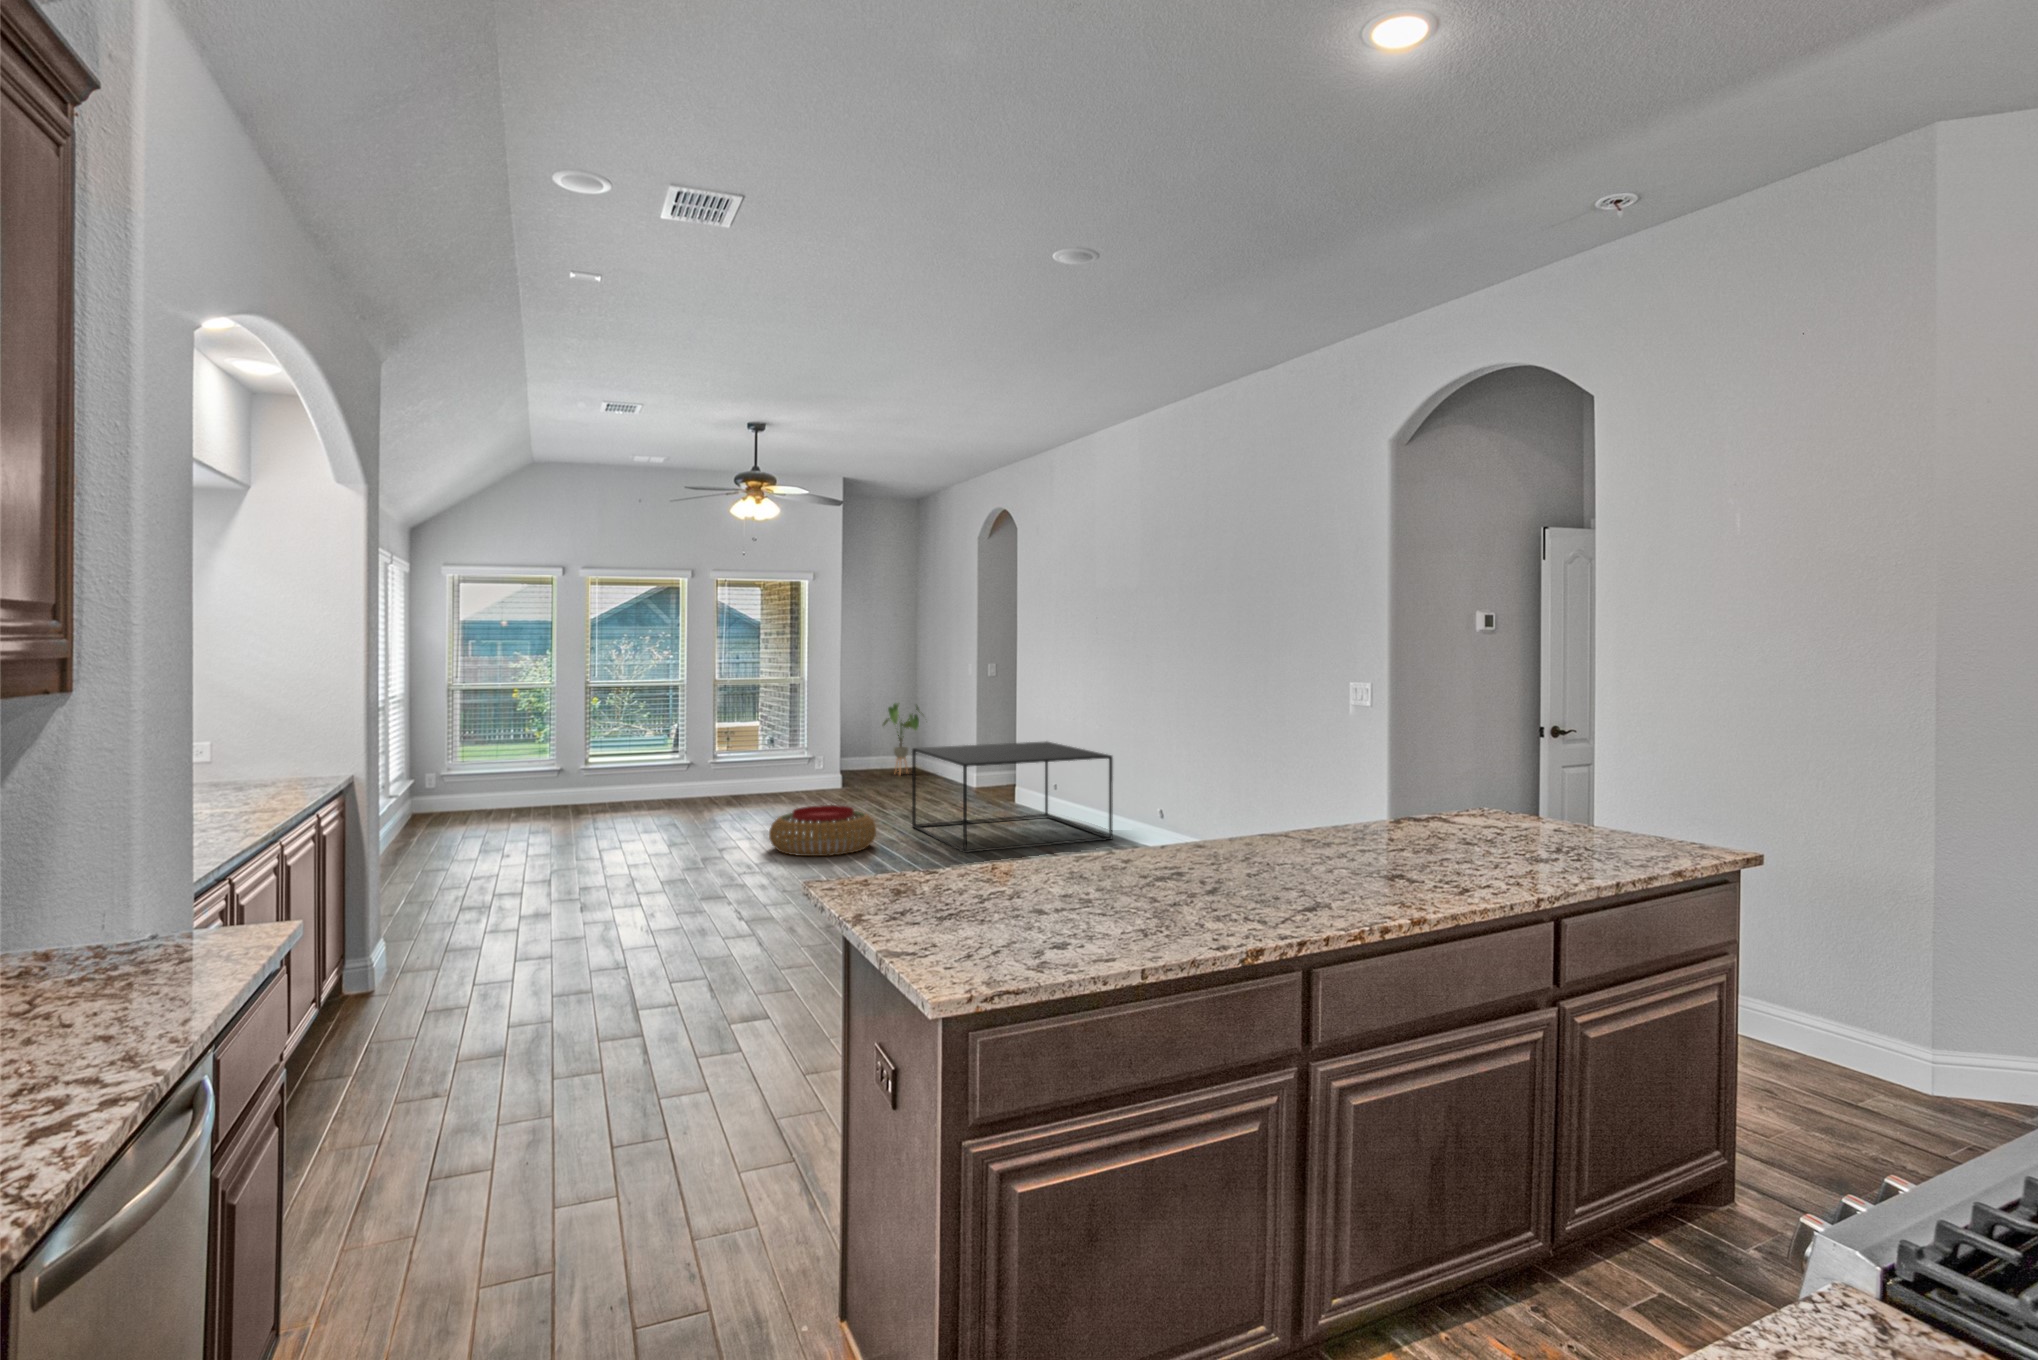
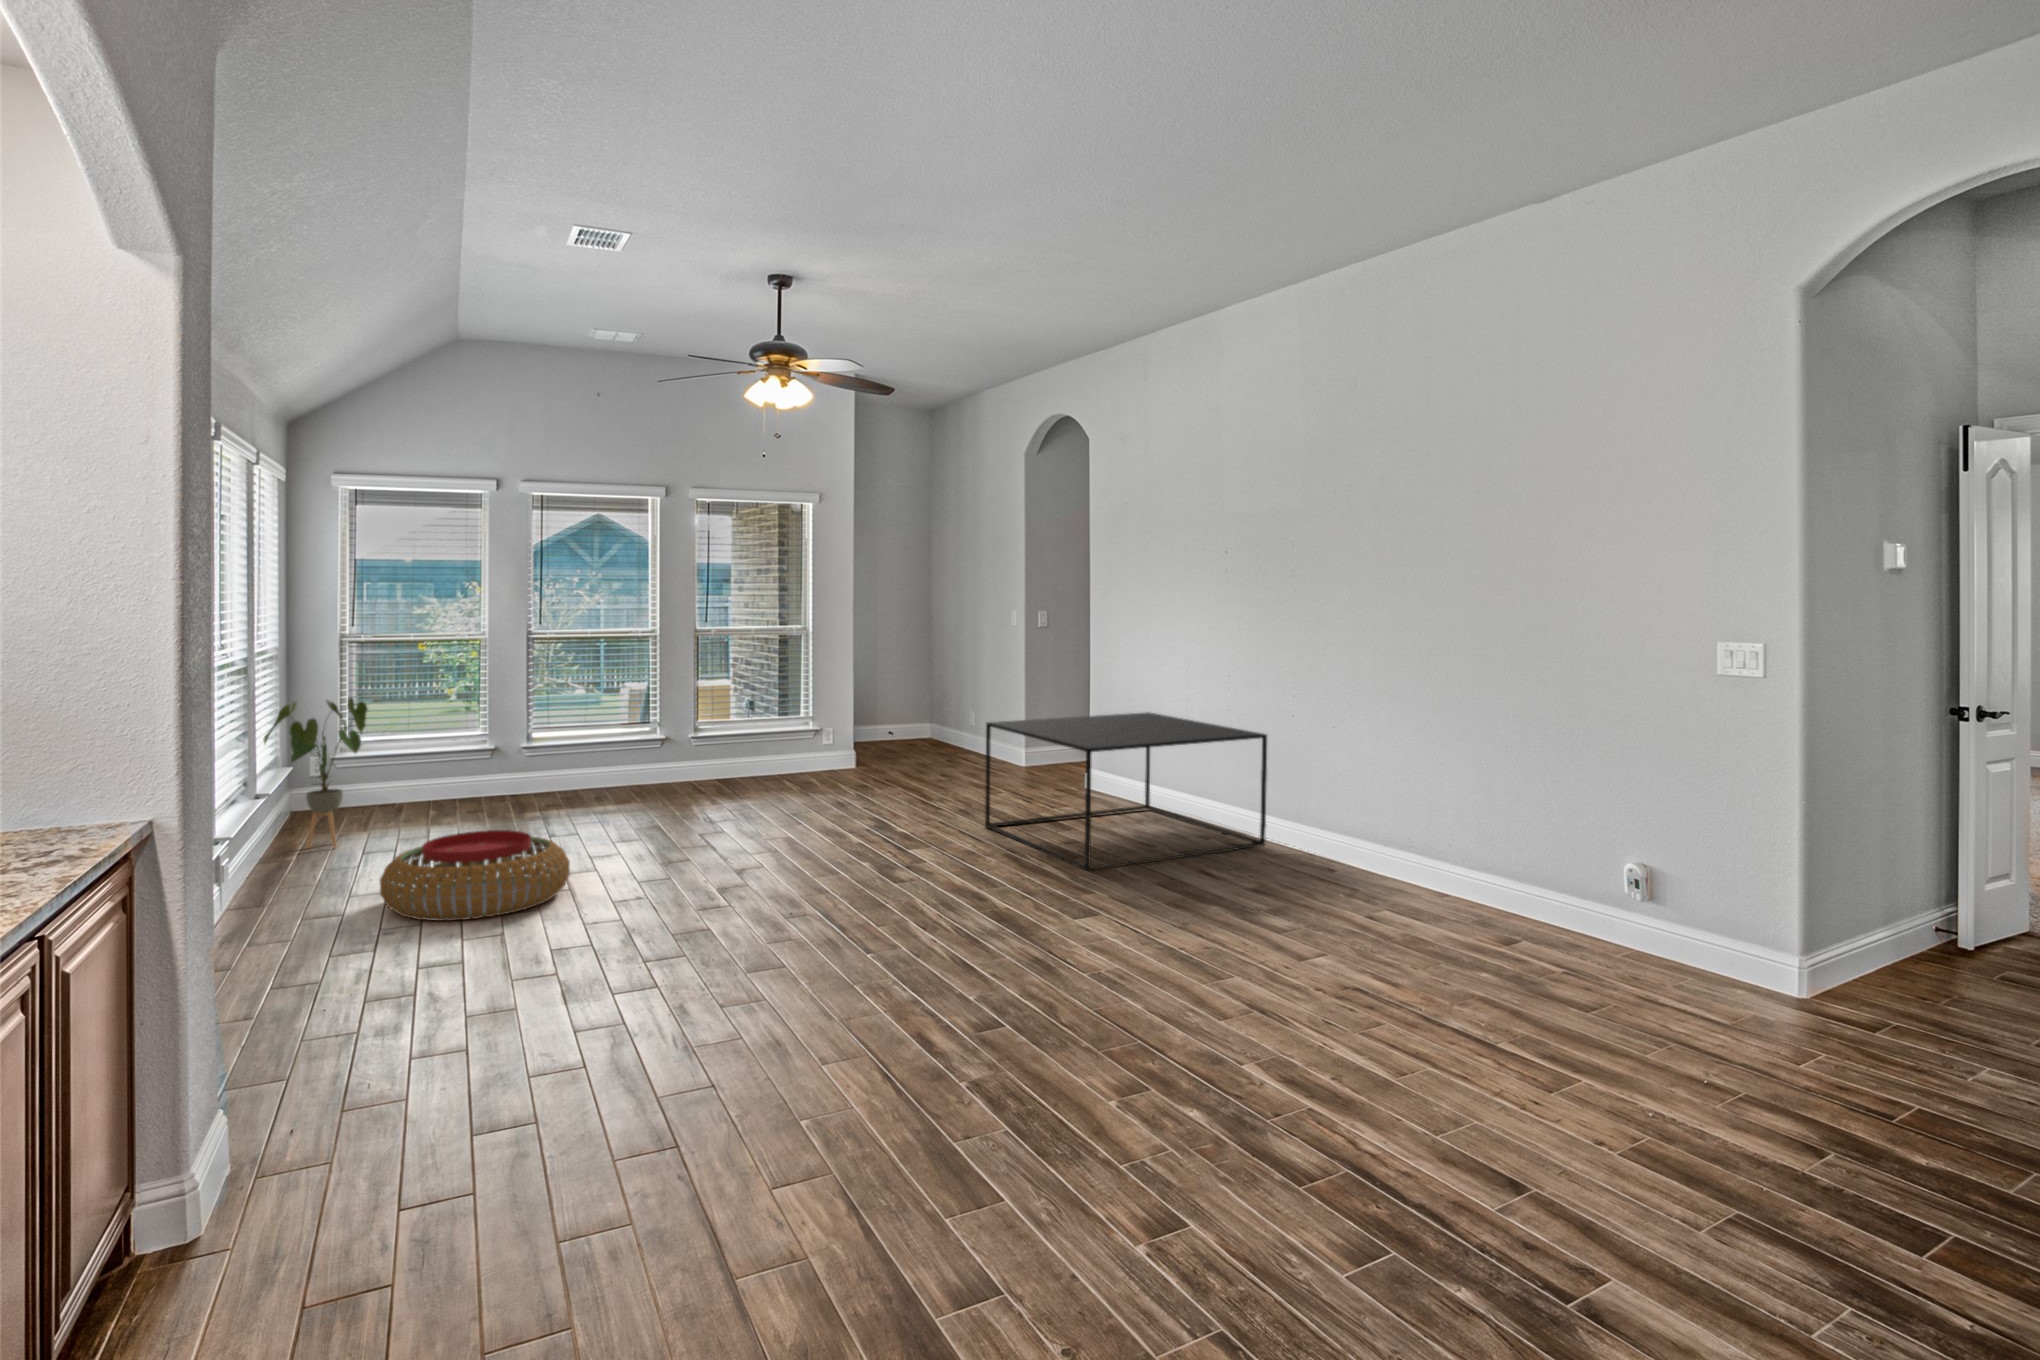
house plant: present [883,703,920,773] -> present [264,698,368,848]
pouf: present [769,805,876,856] -> present [379,830,570,921]

